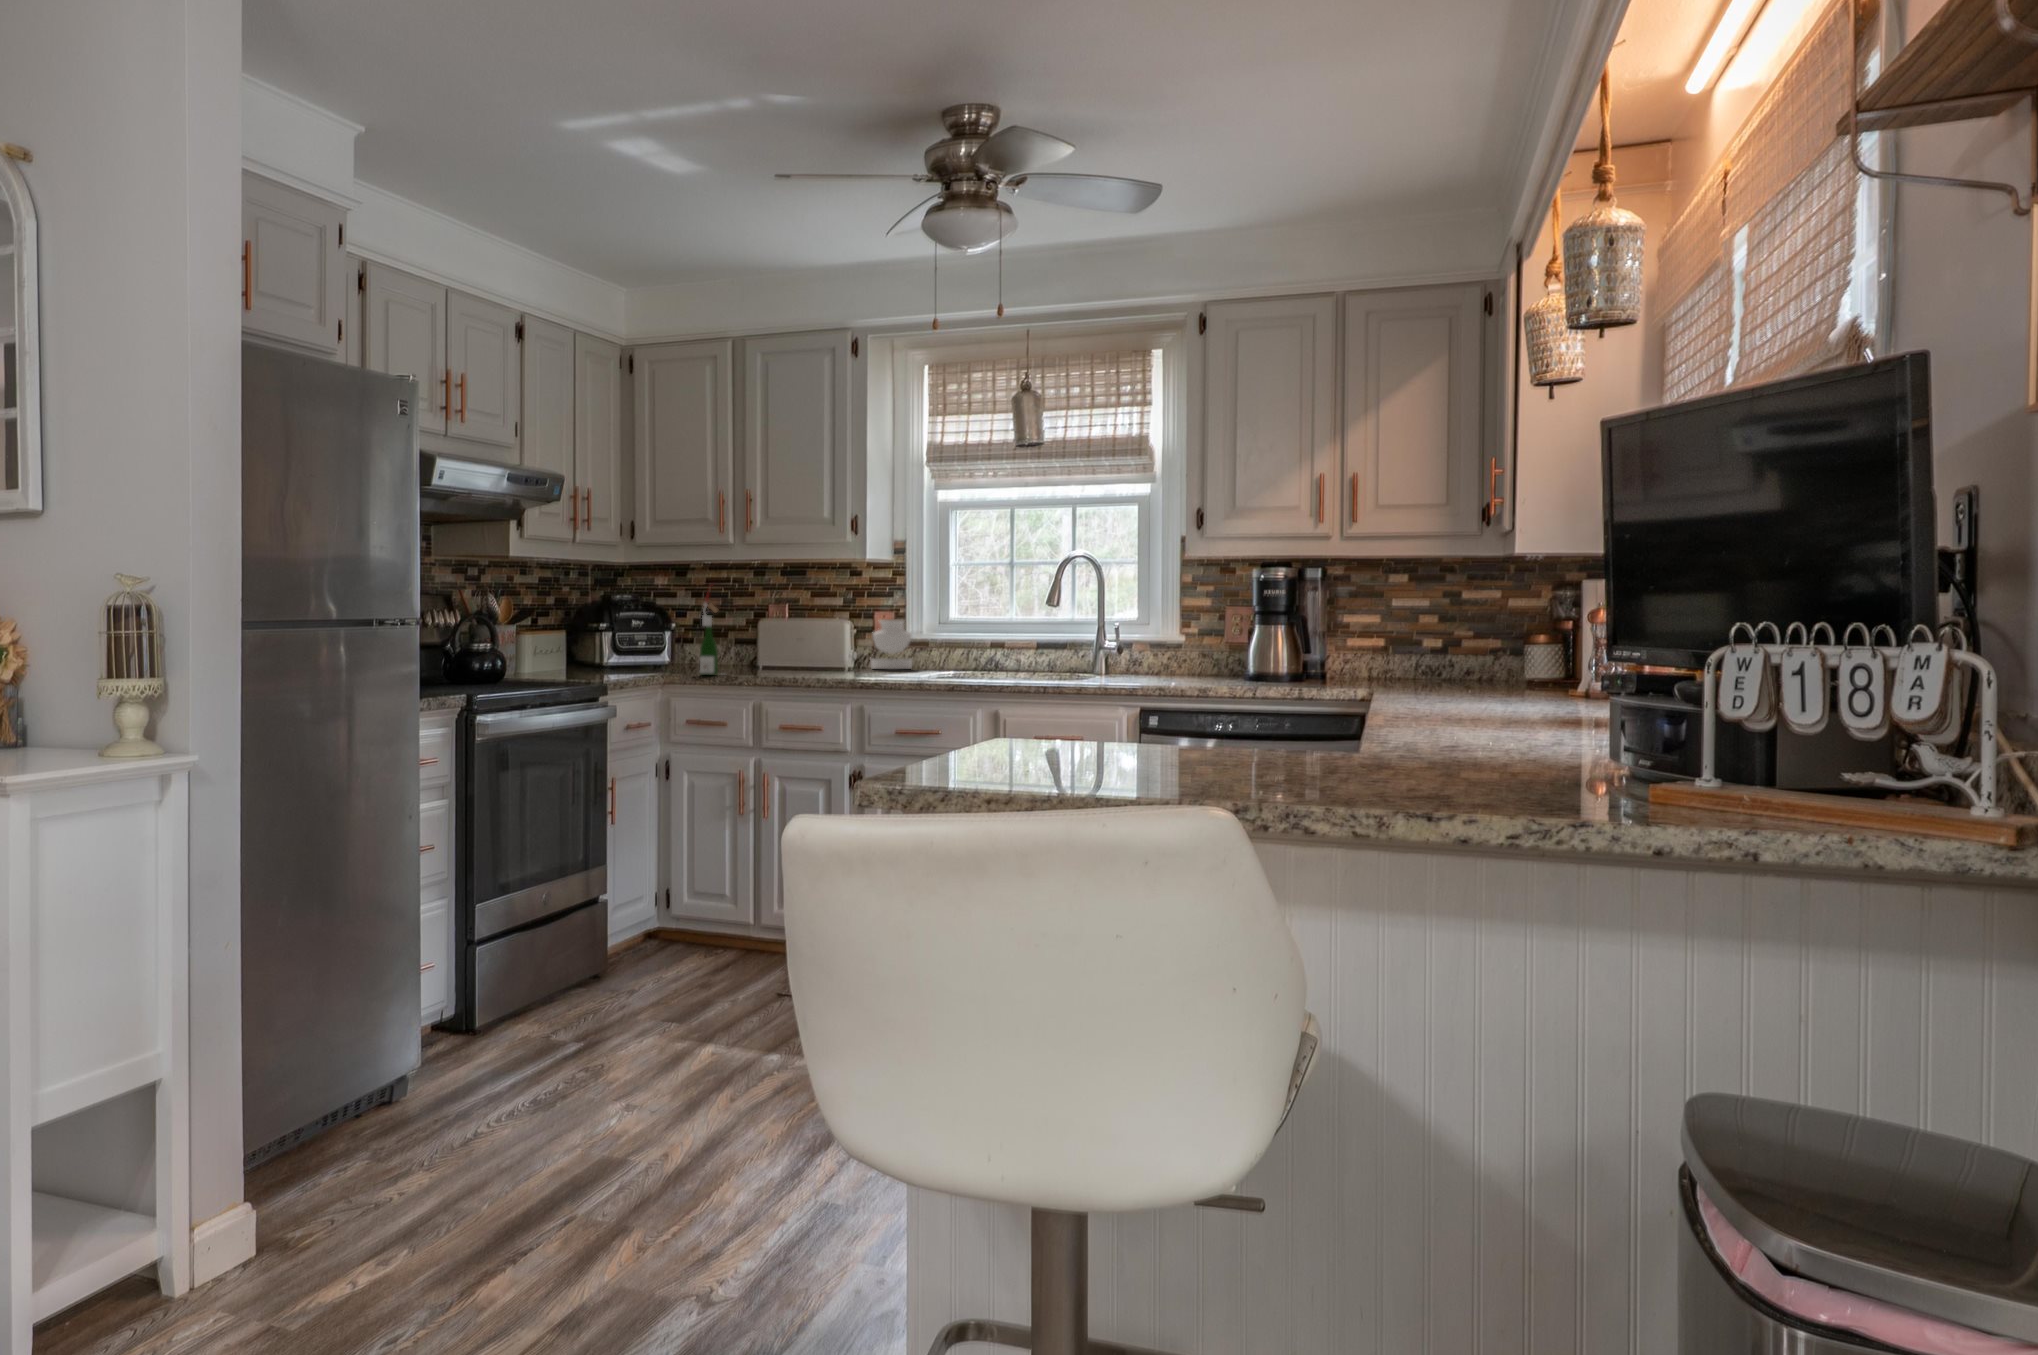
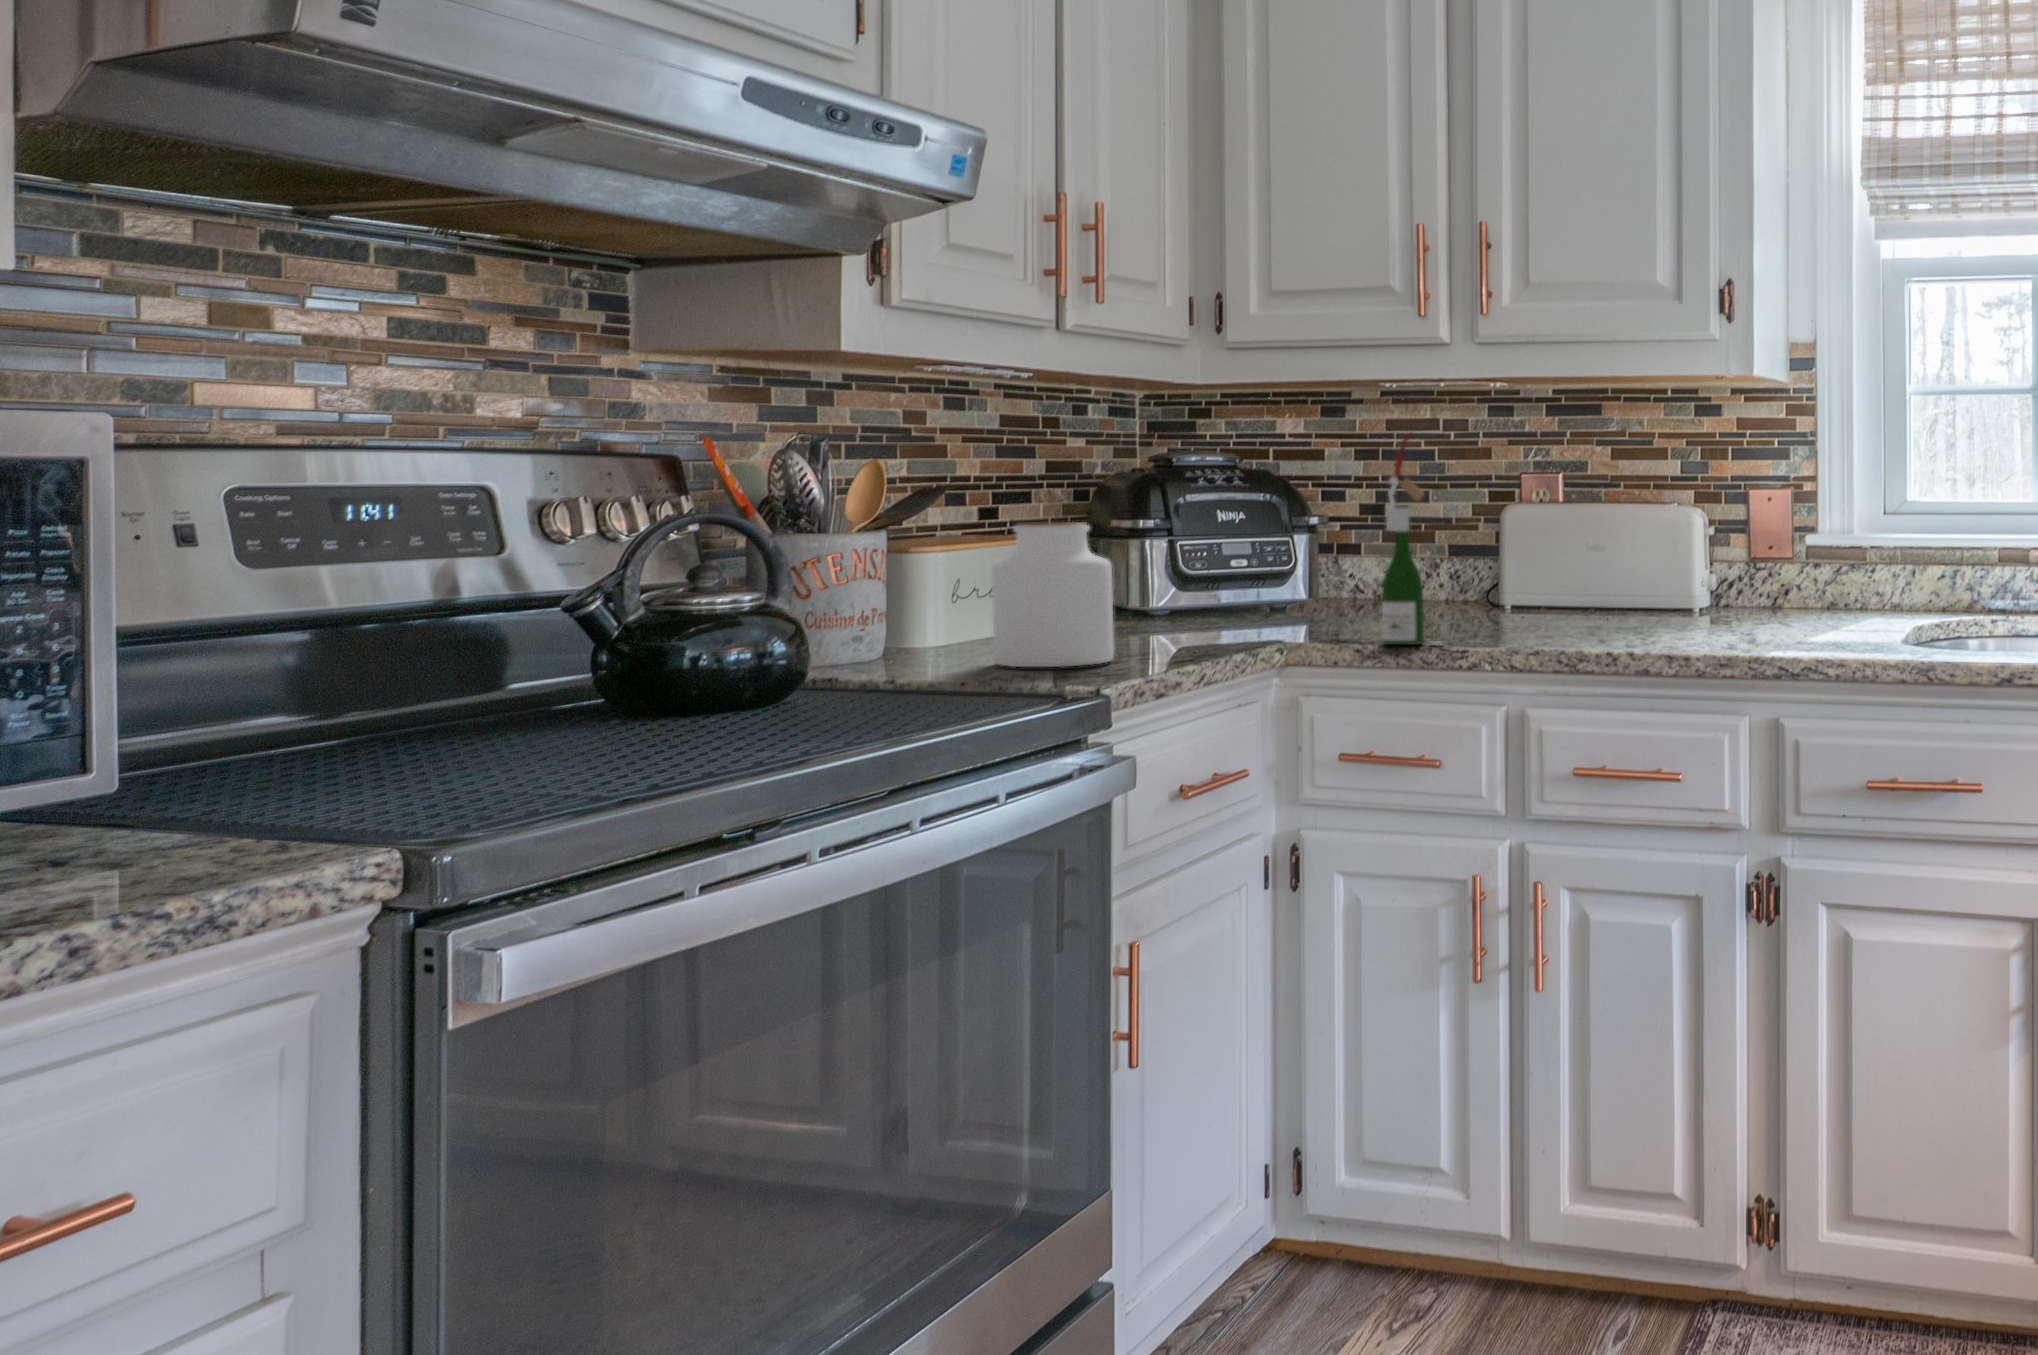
jar: present [871,619,912,669] -> present [992,522,1114,667]

